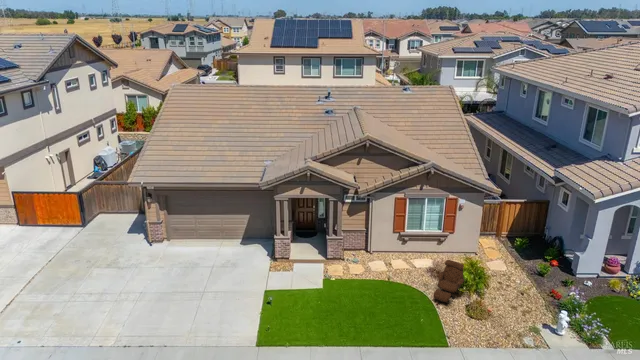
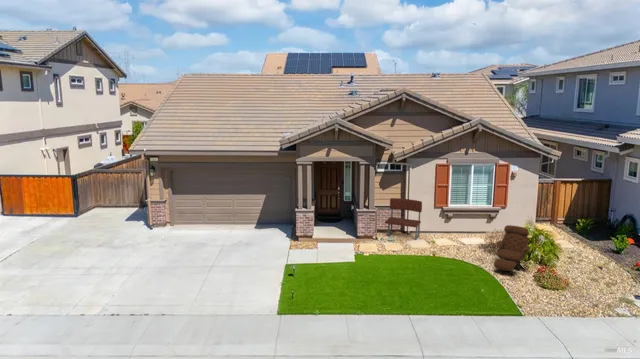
bench: none [351,224,382,261] -> present [385,198,422,240]

